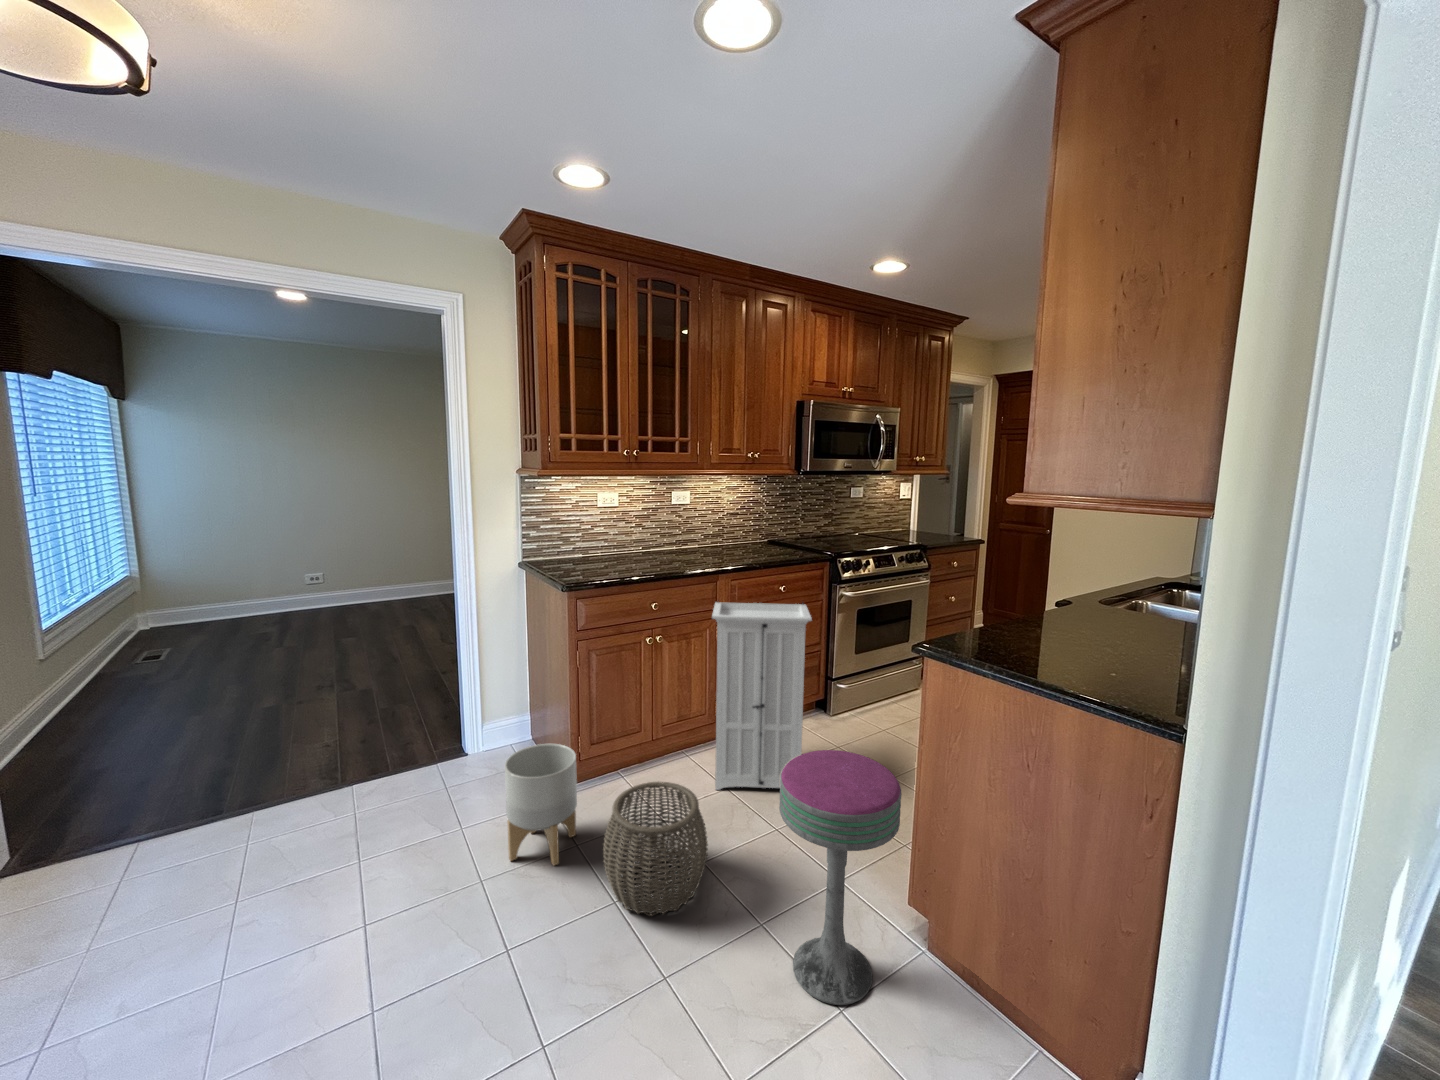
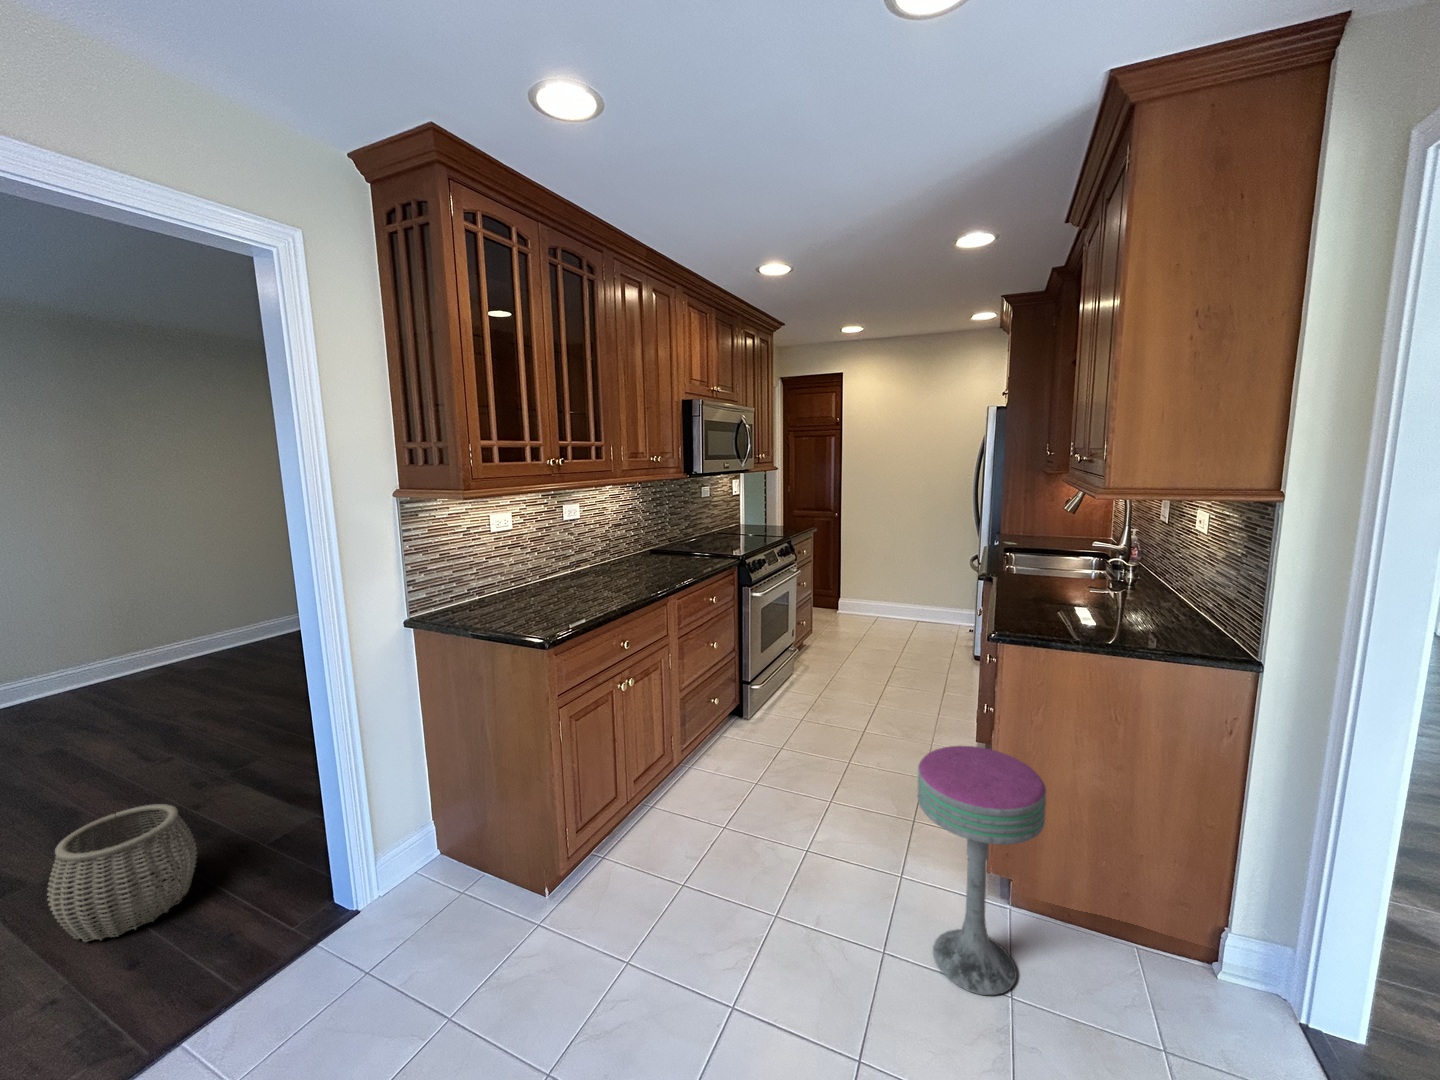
storage cabinet: present [712,600,812,790] -> none [680,609,800,833]
planter: present [505,744,577,865] -> none [534,844,630,1025]
woven basket: present [603,782,708,916] -> present [47,804,197,941]

